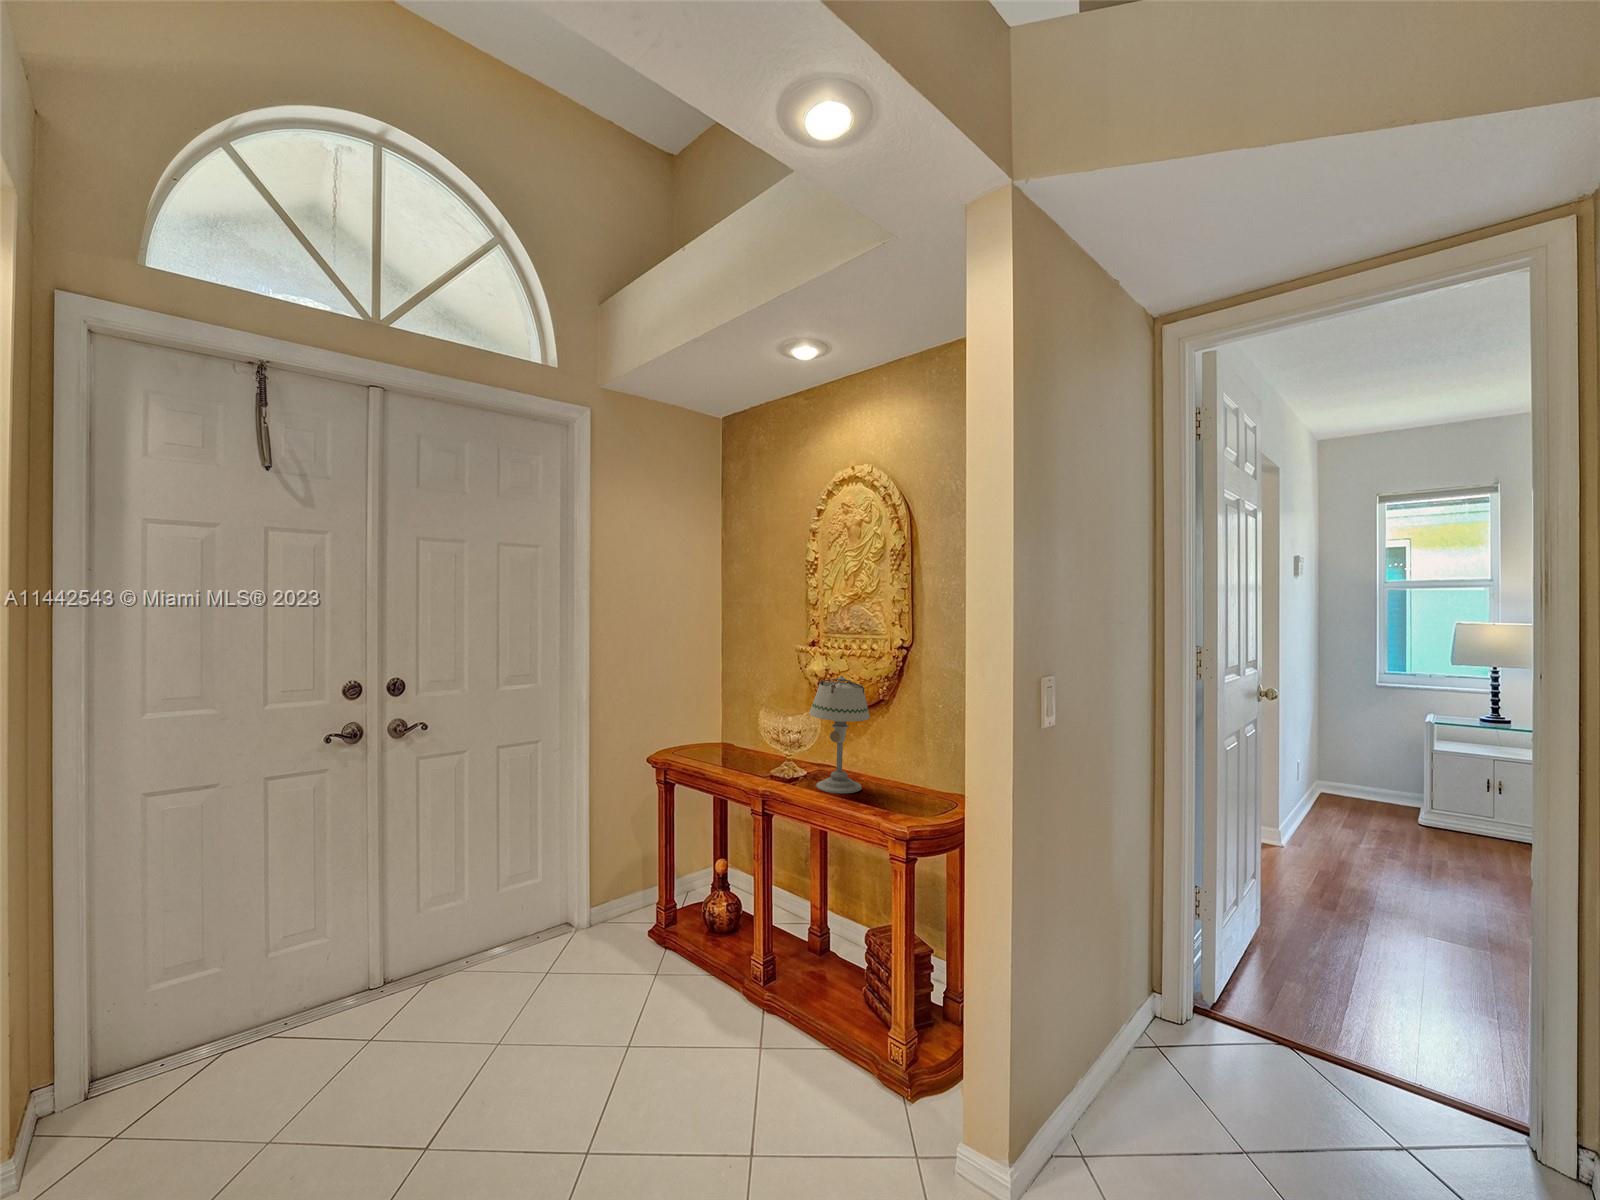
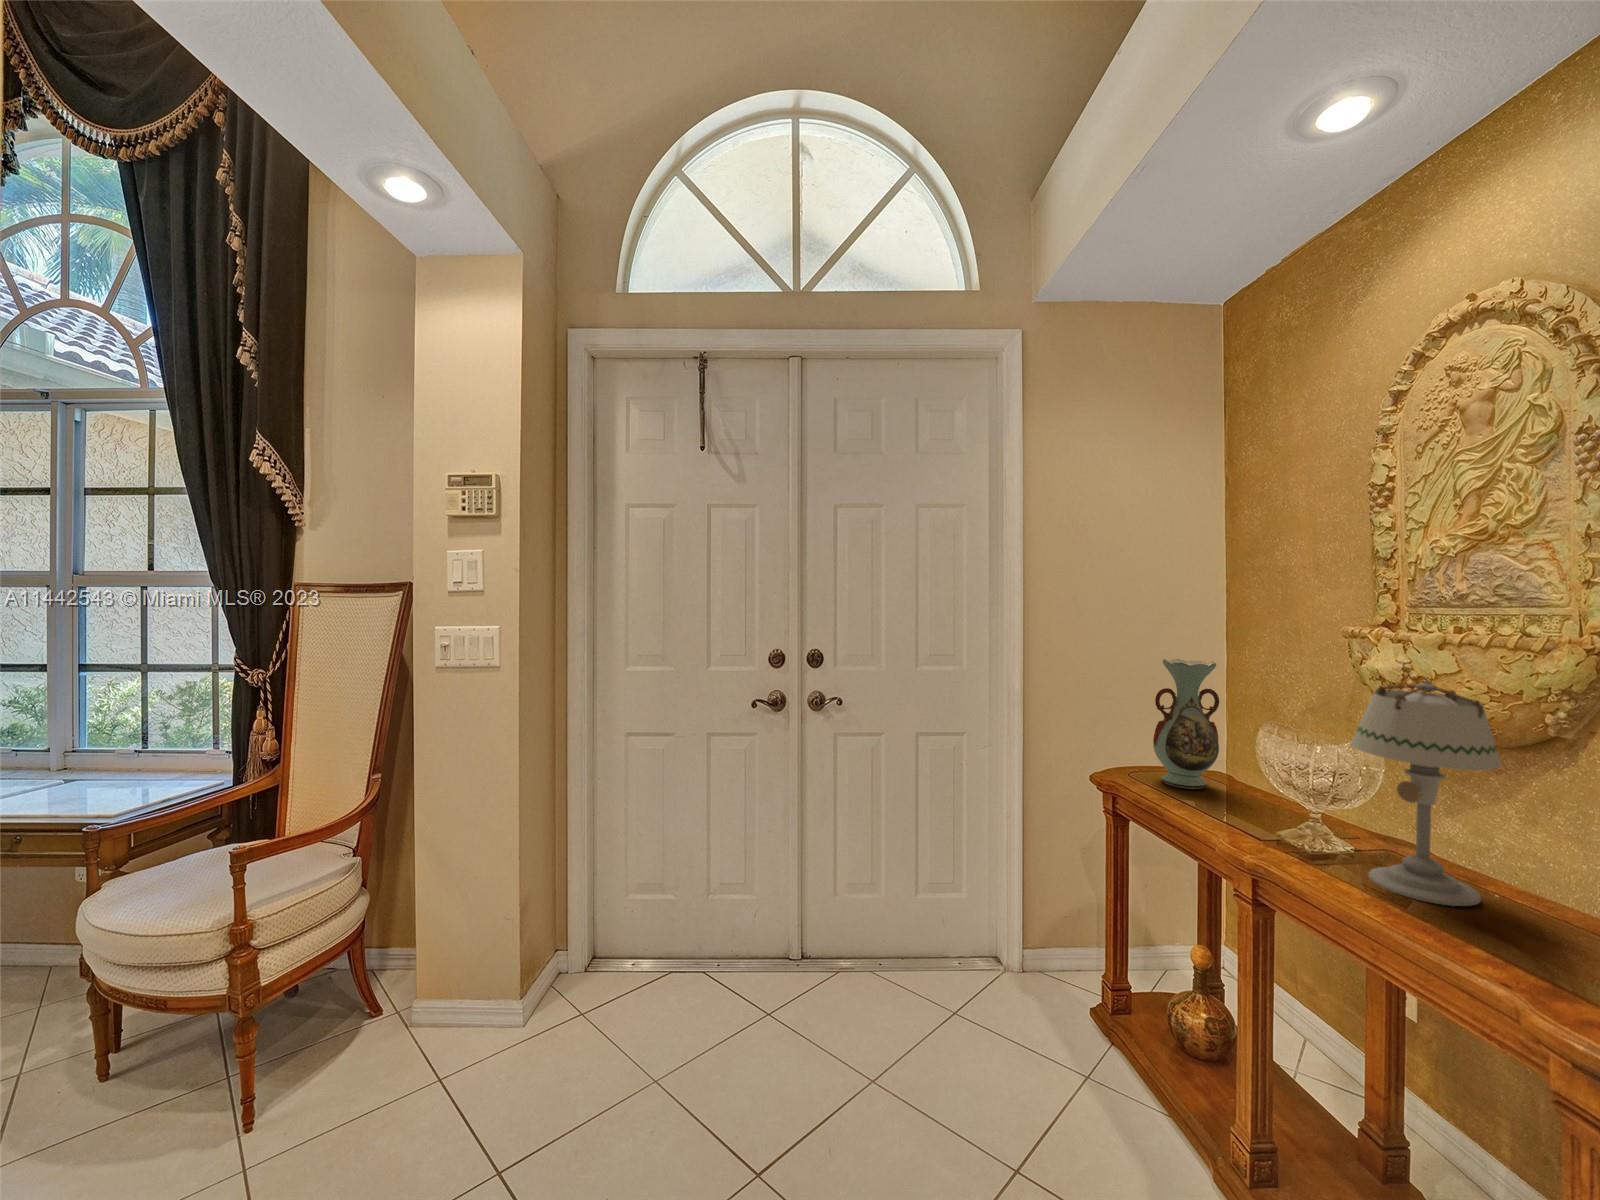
decorative vase: none [689,669,728,757] -> present [1153,659,1219,789]

